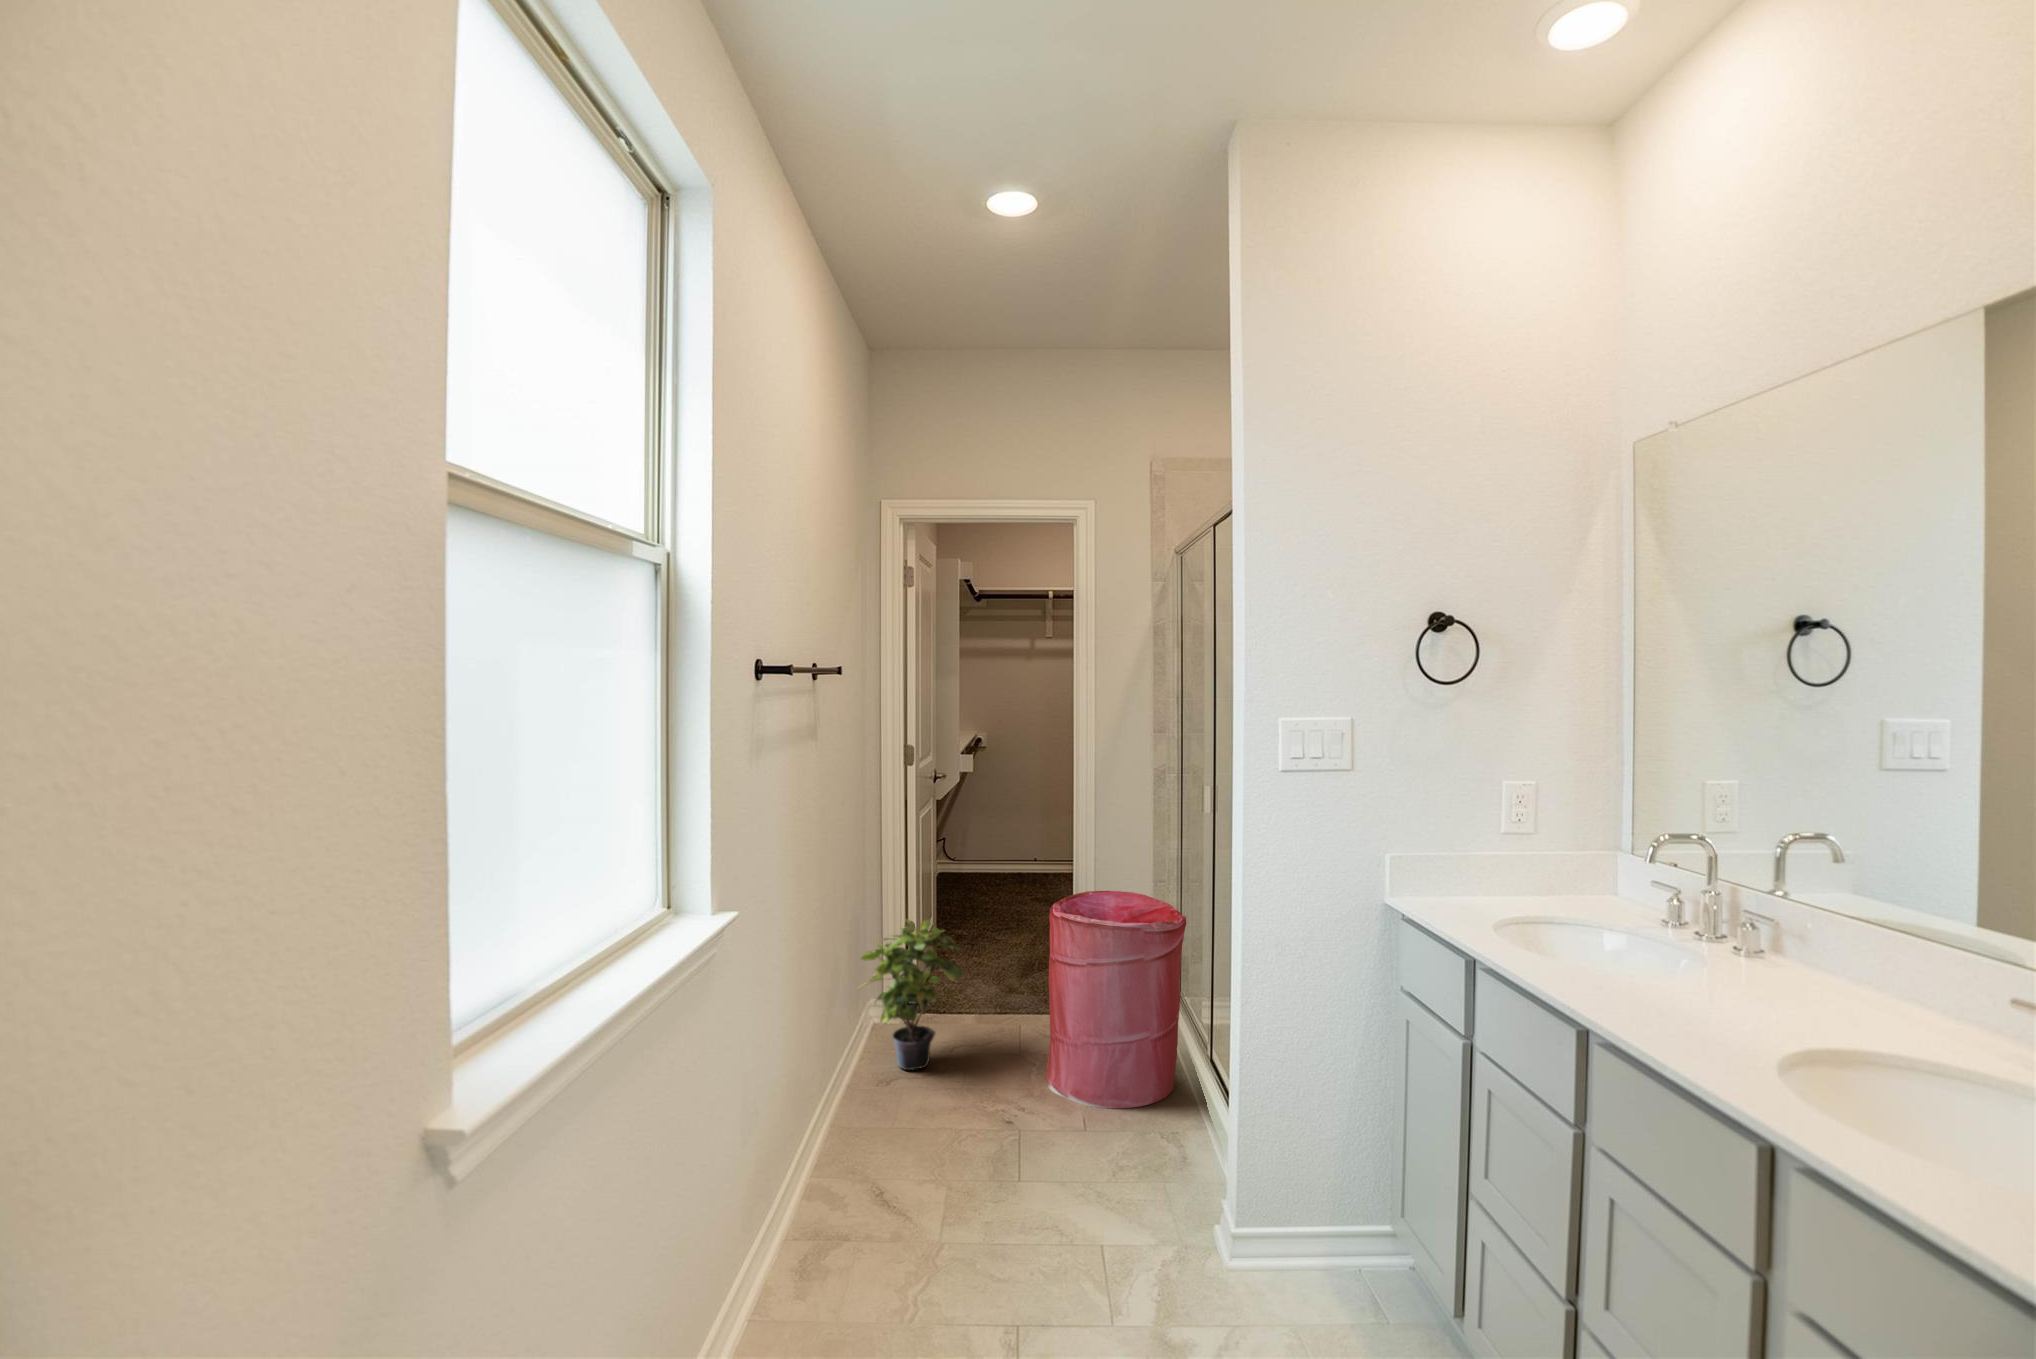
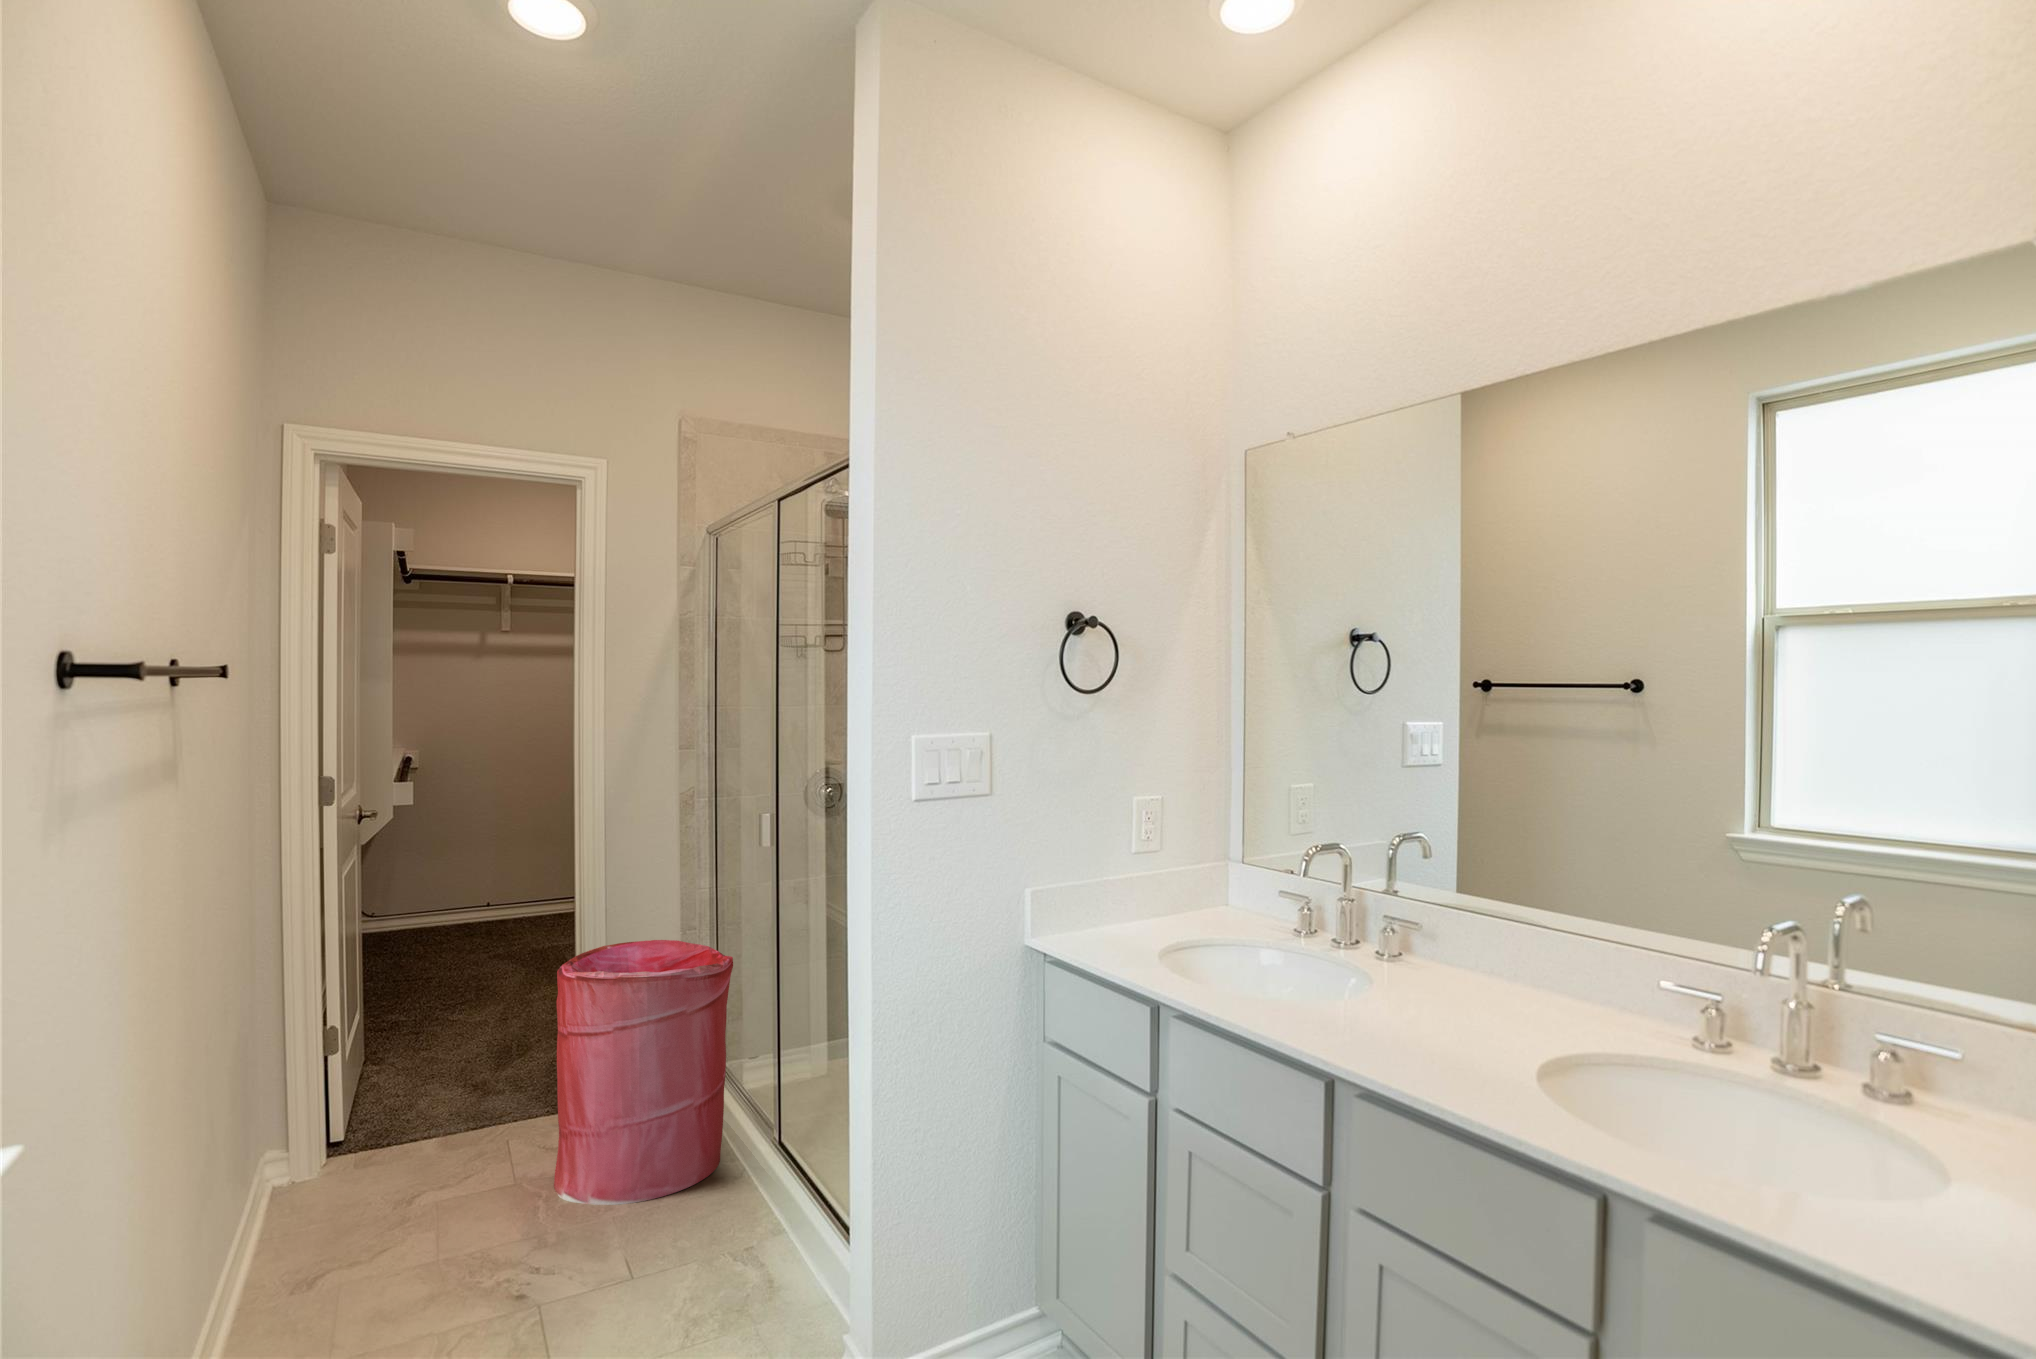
potted plant: present [861,919,964,1070] -> none [260,1013,429,1225]

